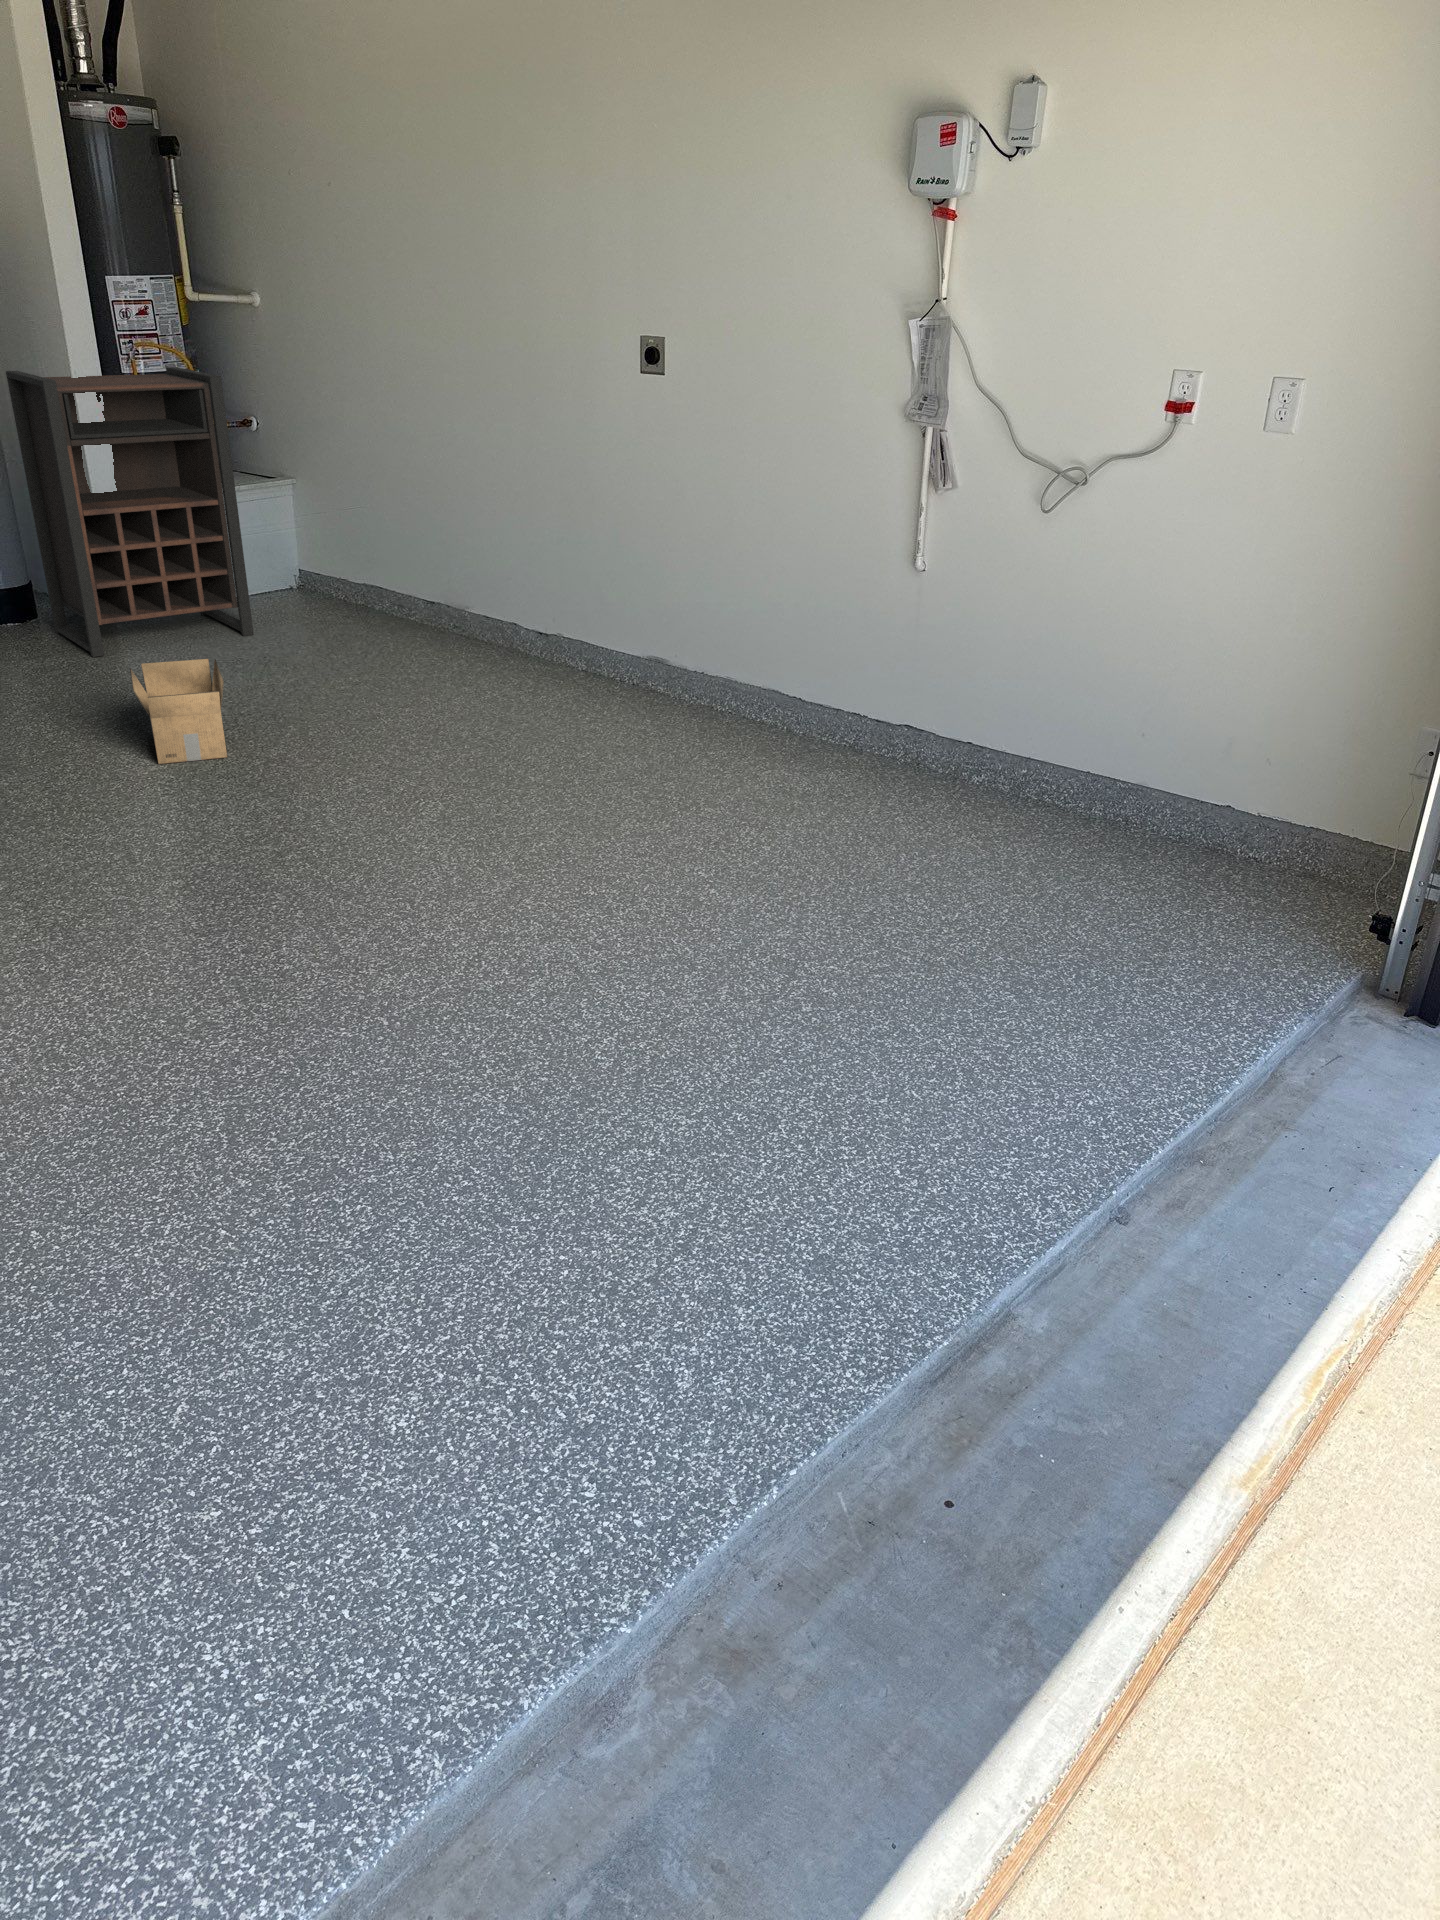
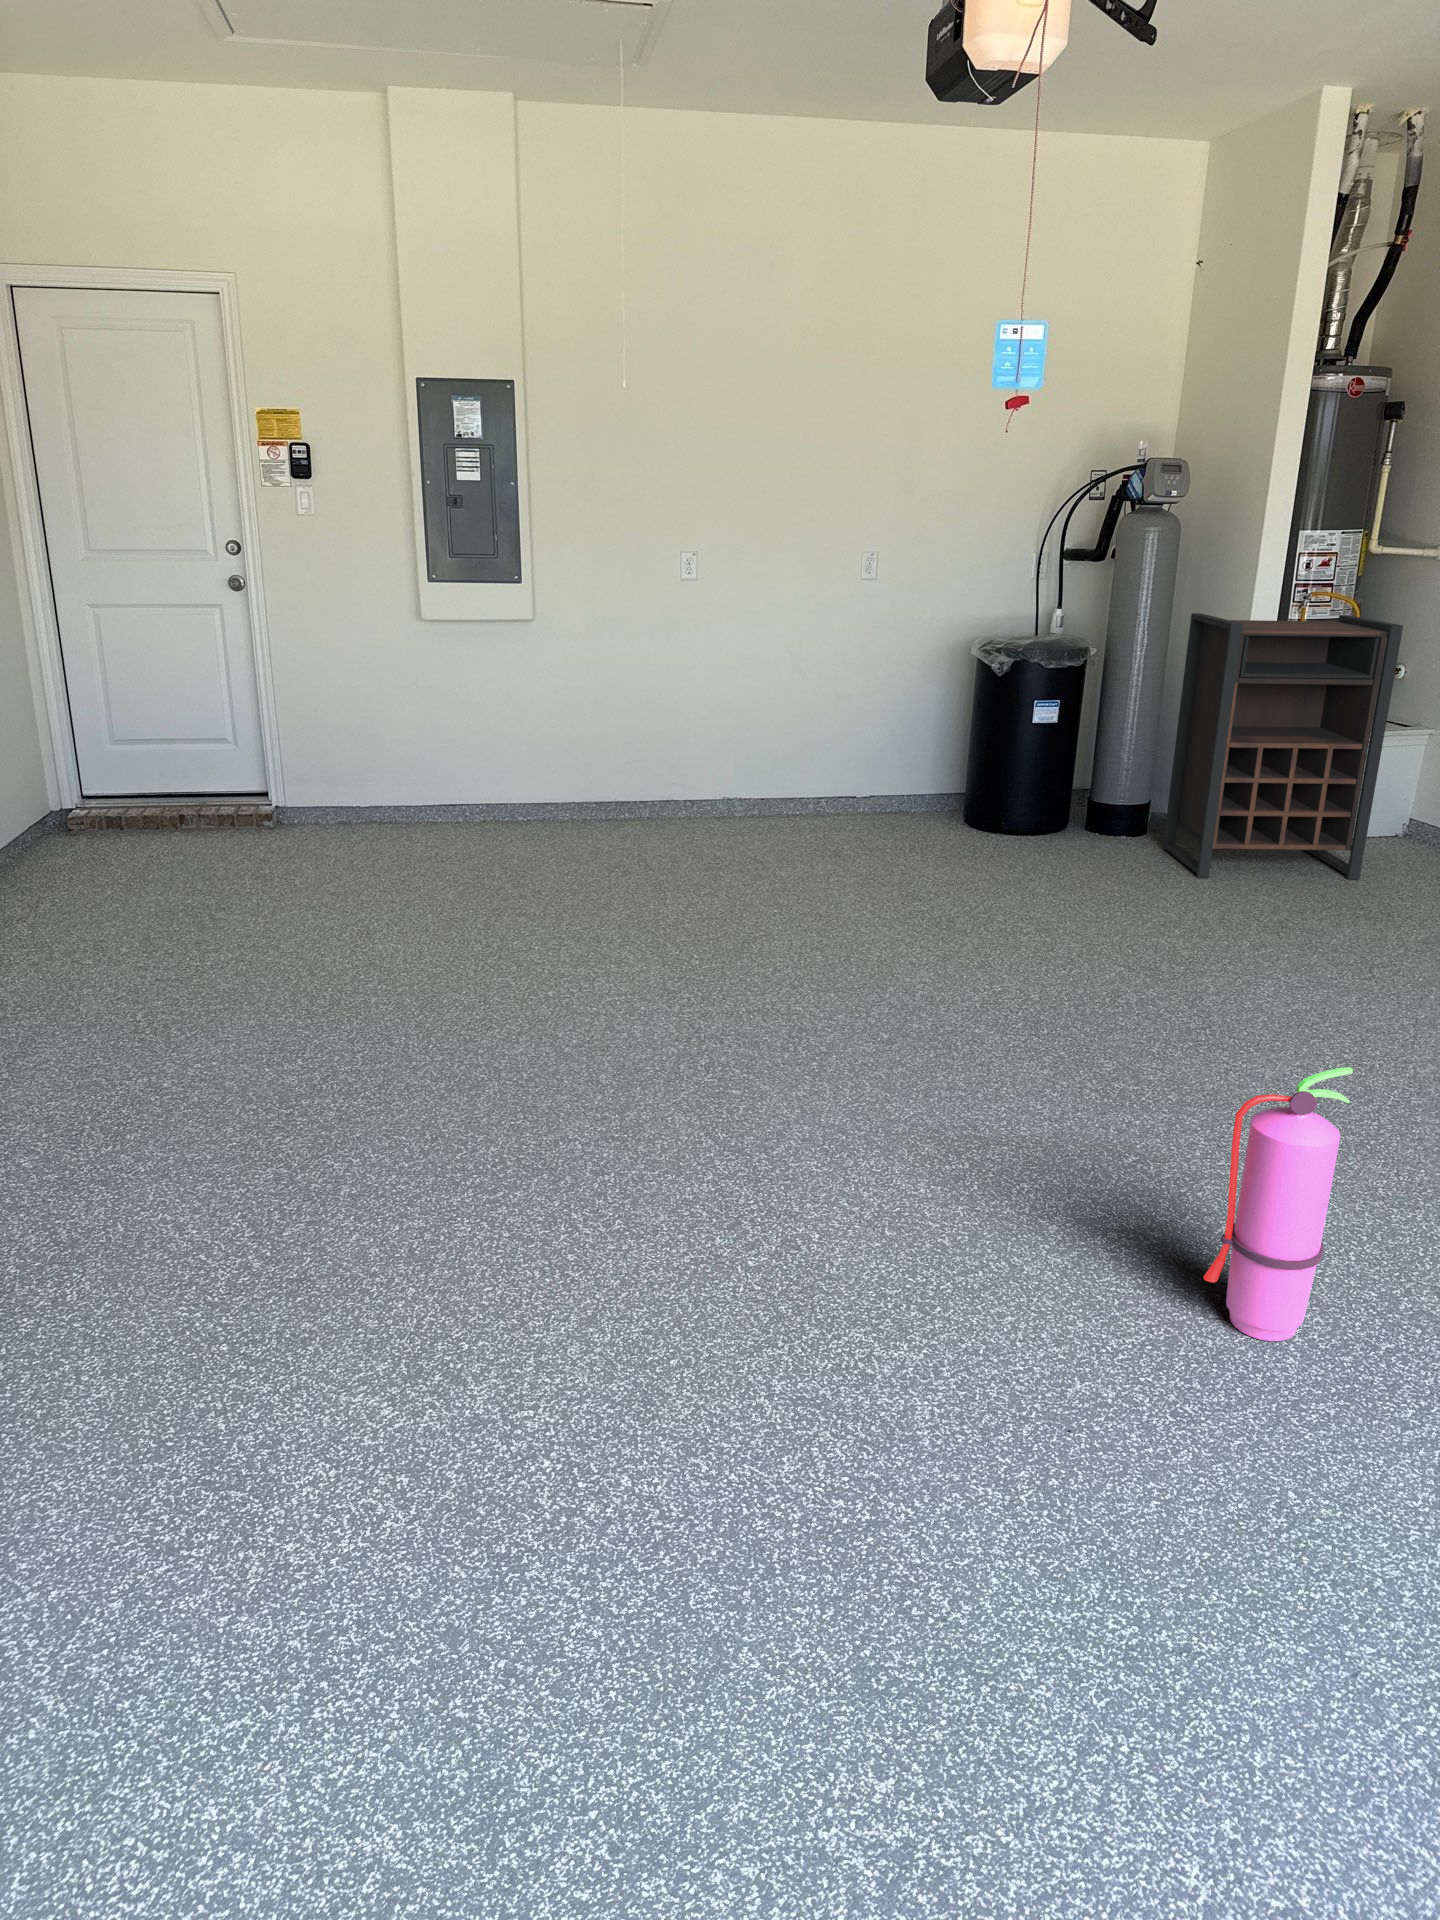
cardboard box: present [130,659,227,764] -> none [1259,896,1361,1006]
fire extinguisher: none [41,808,172,1075] -> present [1203,1067,1353,1341]

